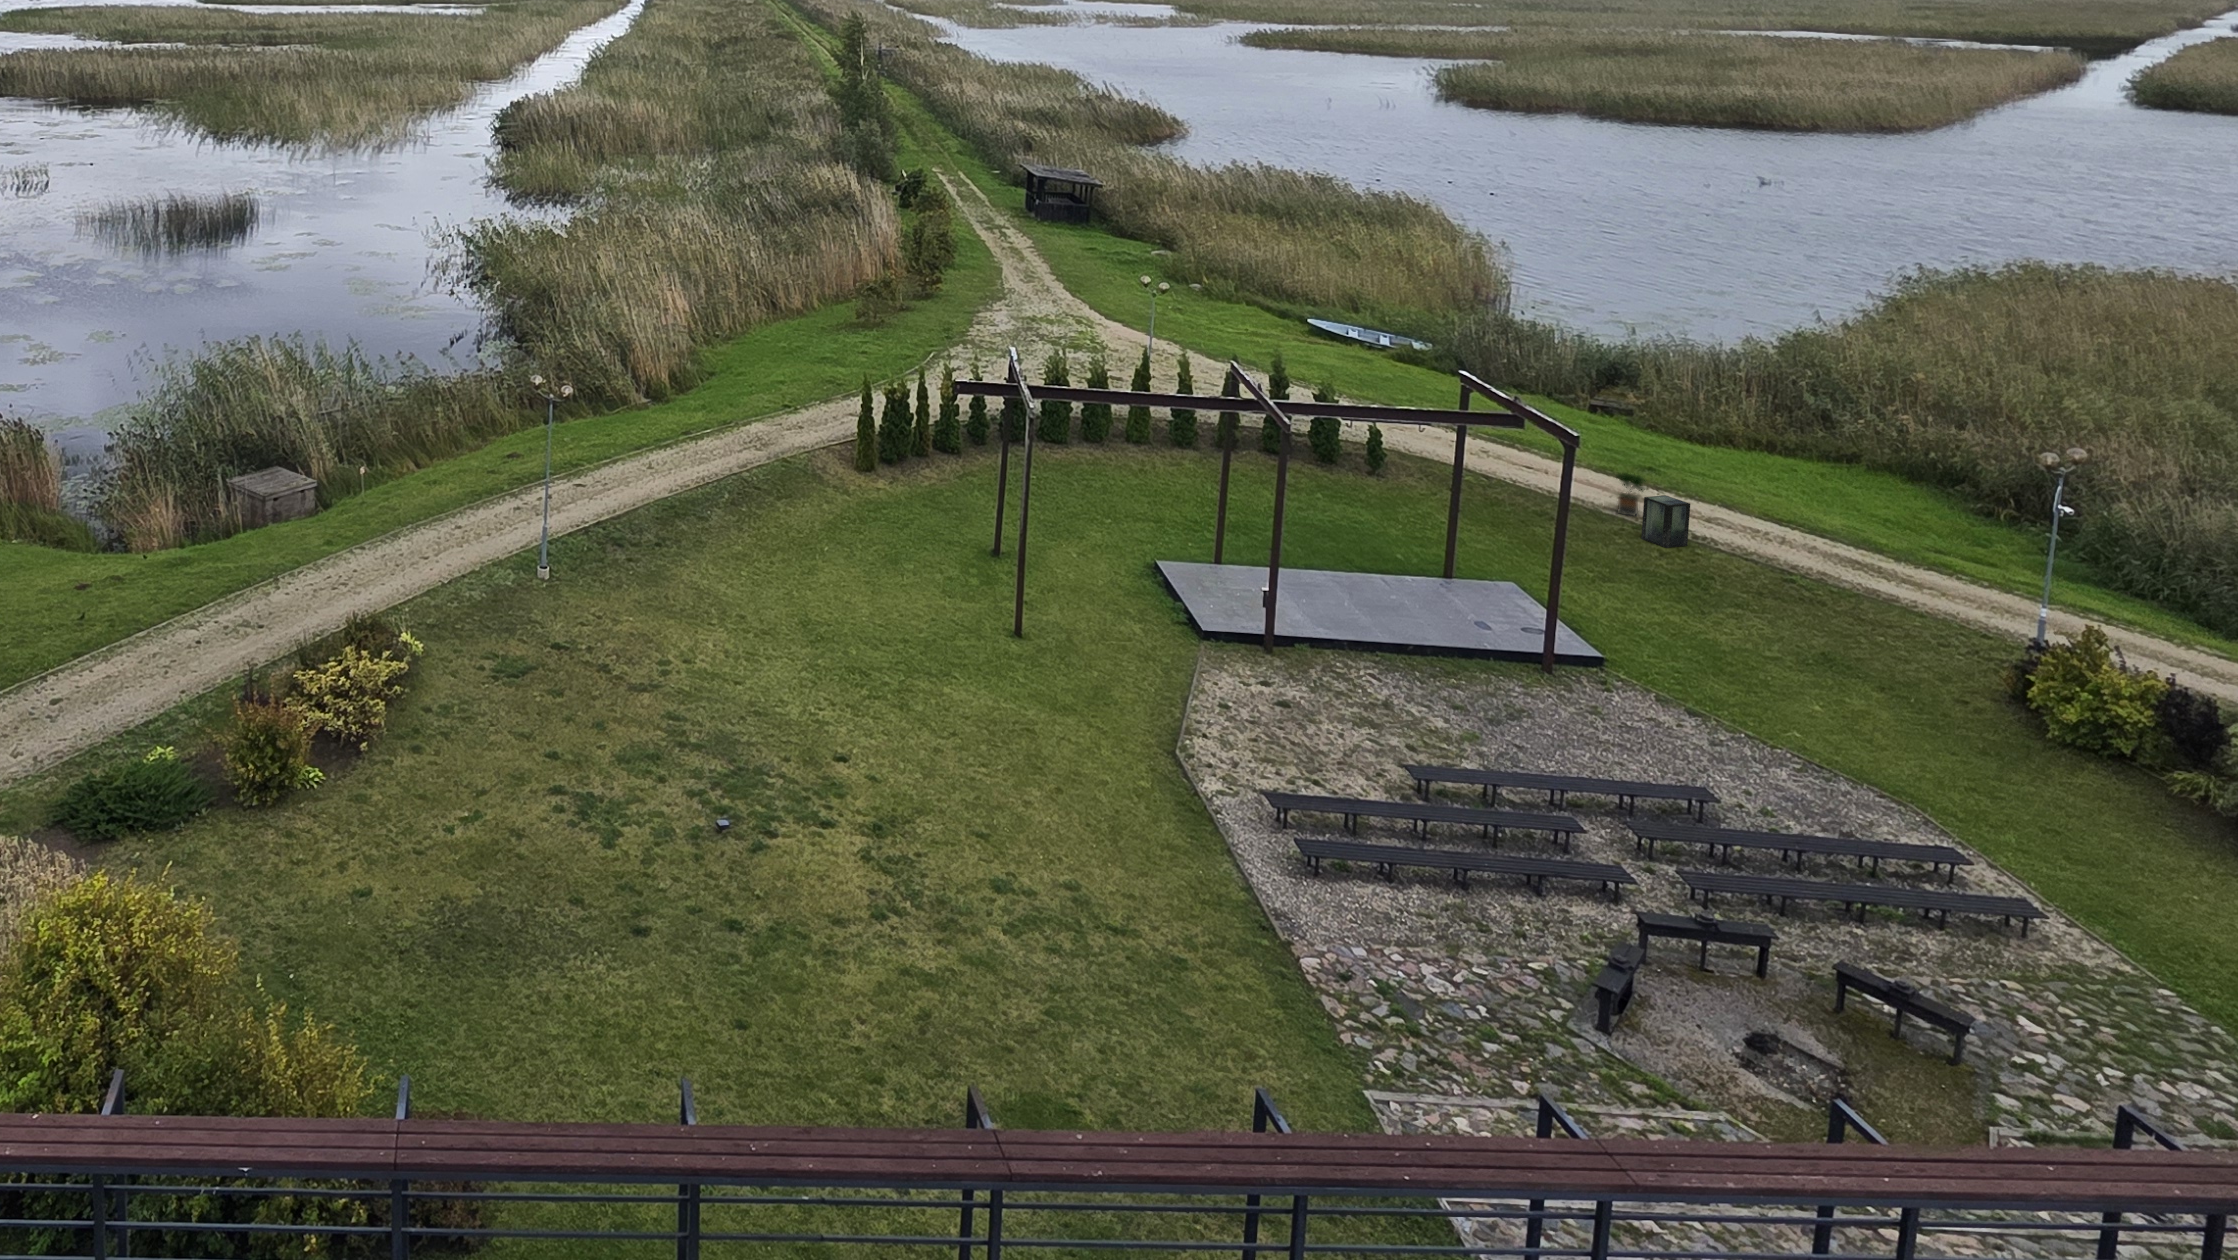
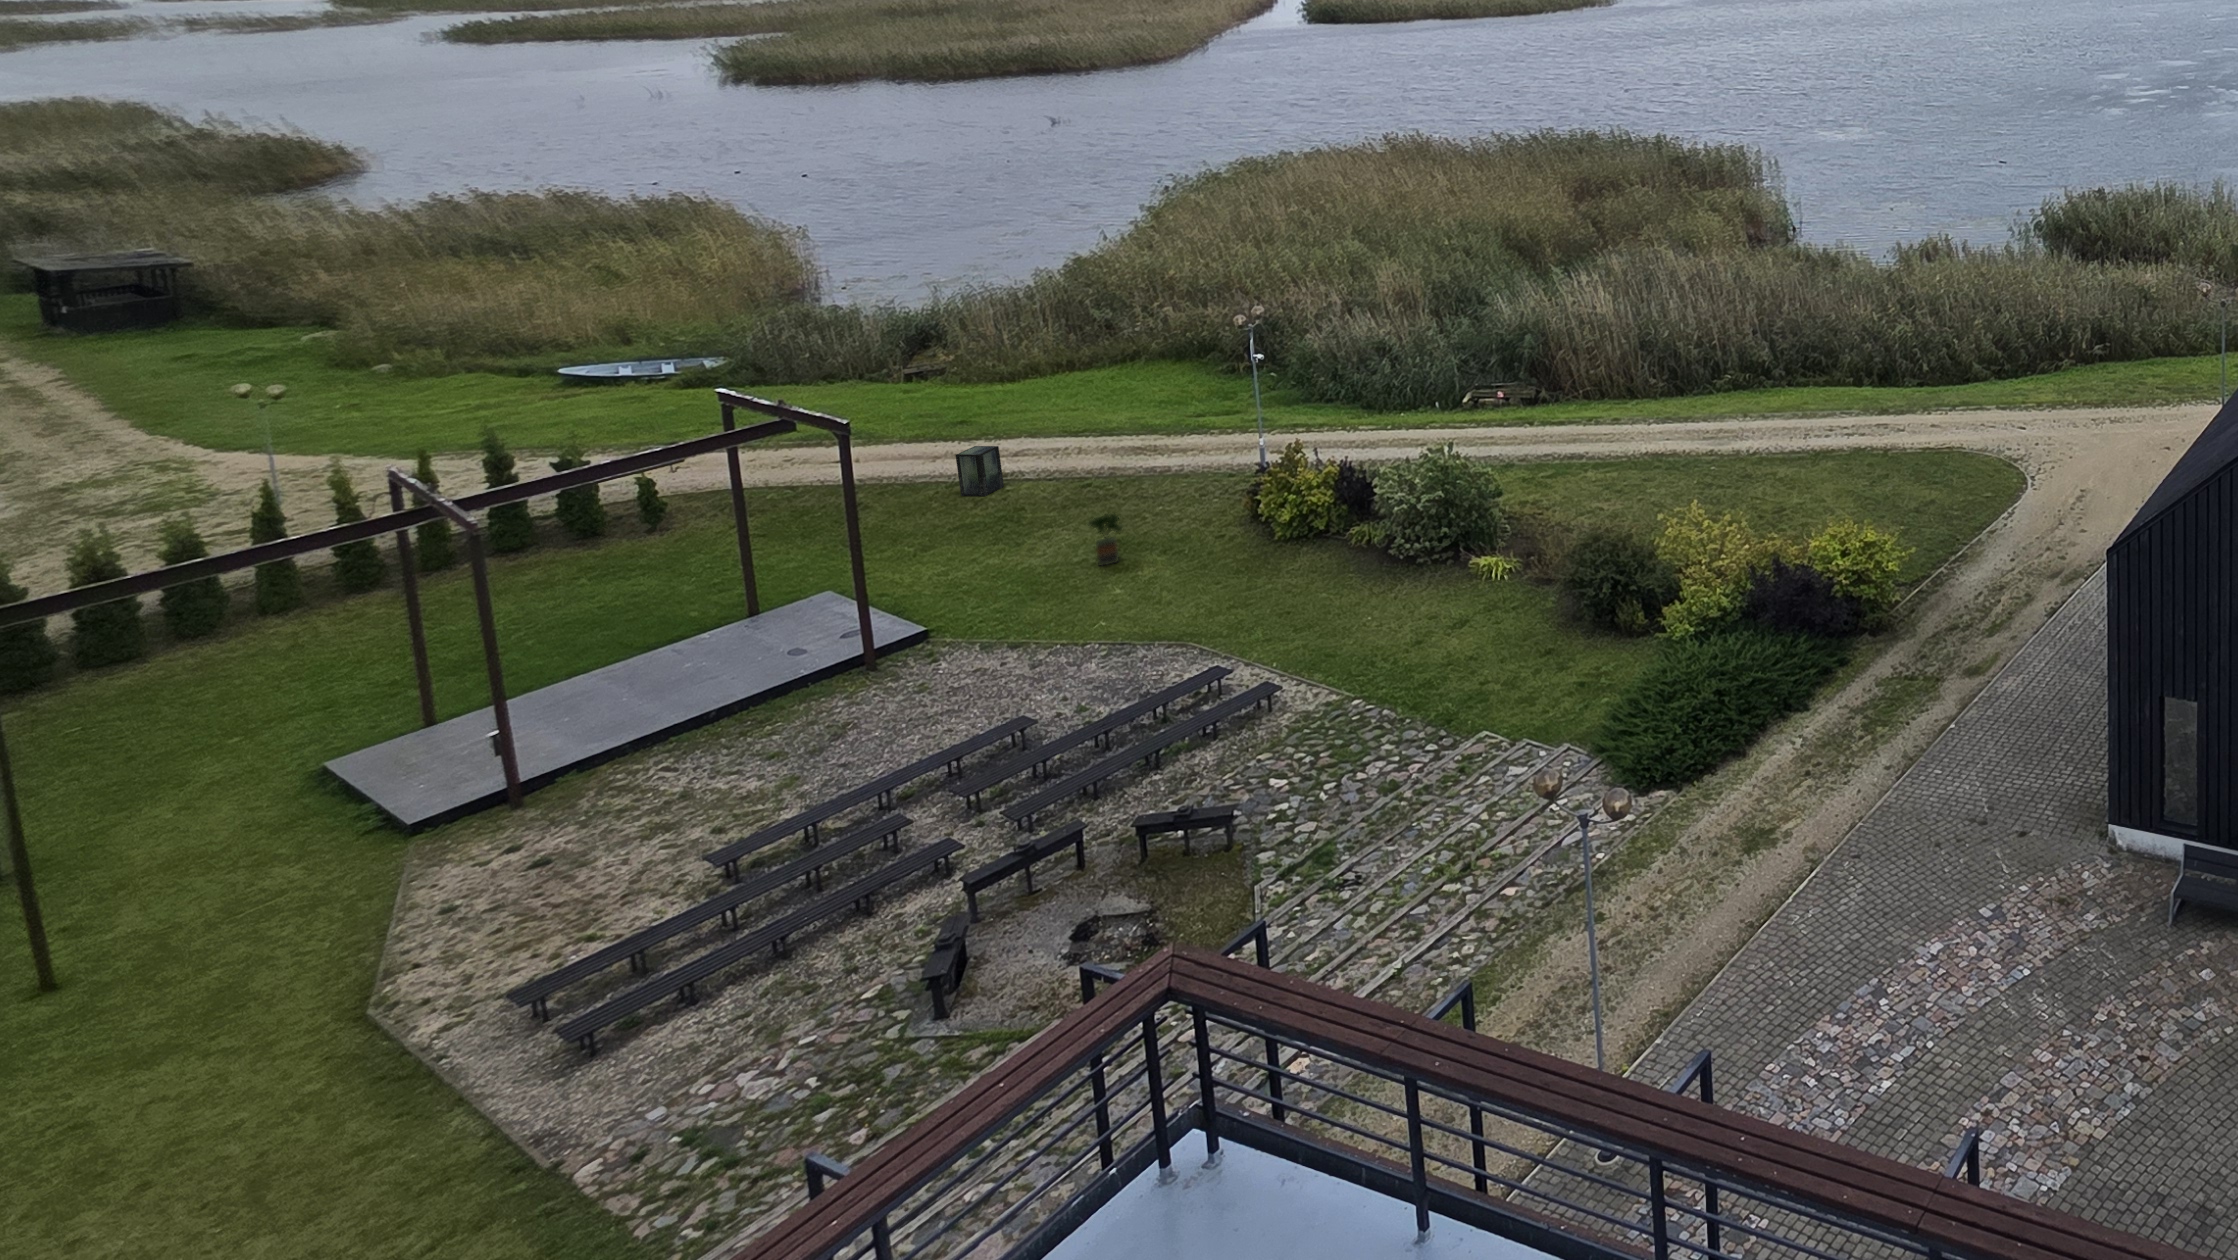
potted tree: present [1617,474,1646,516] -> present [1087,513,1122,566]

